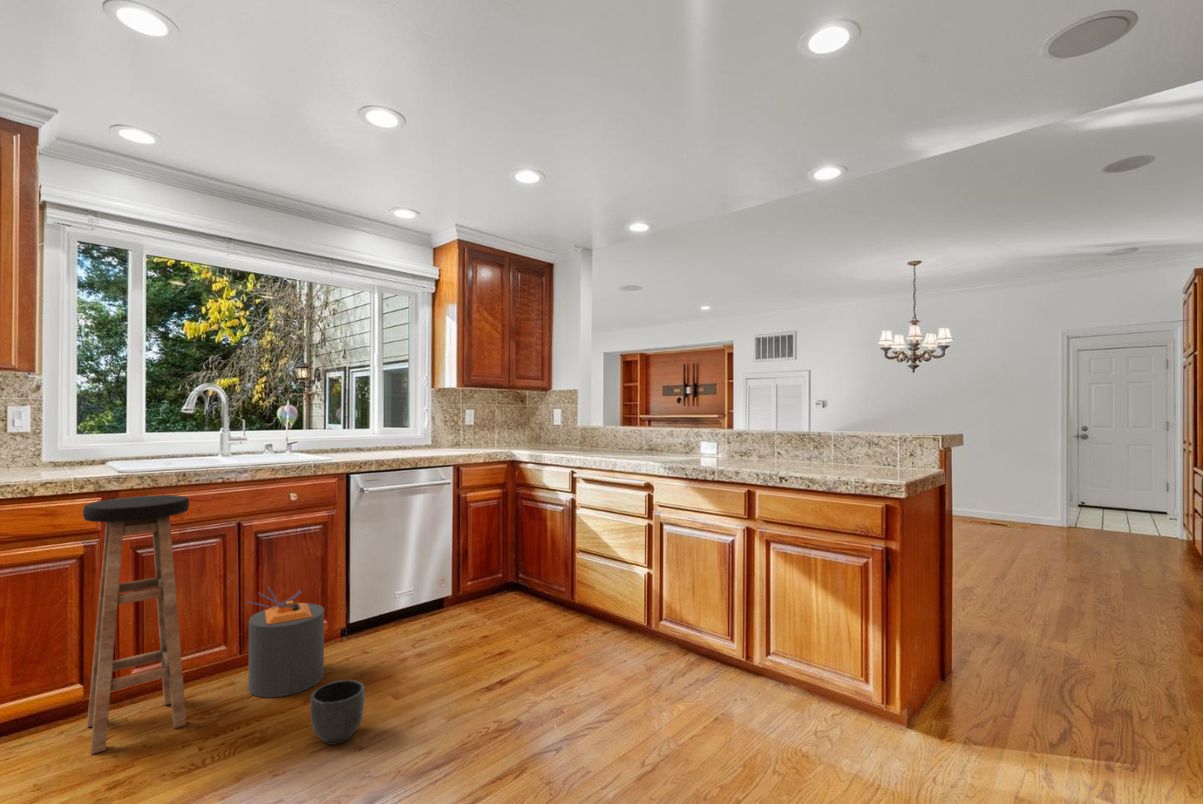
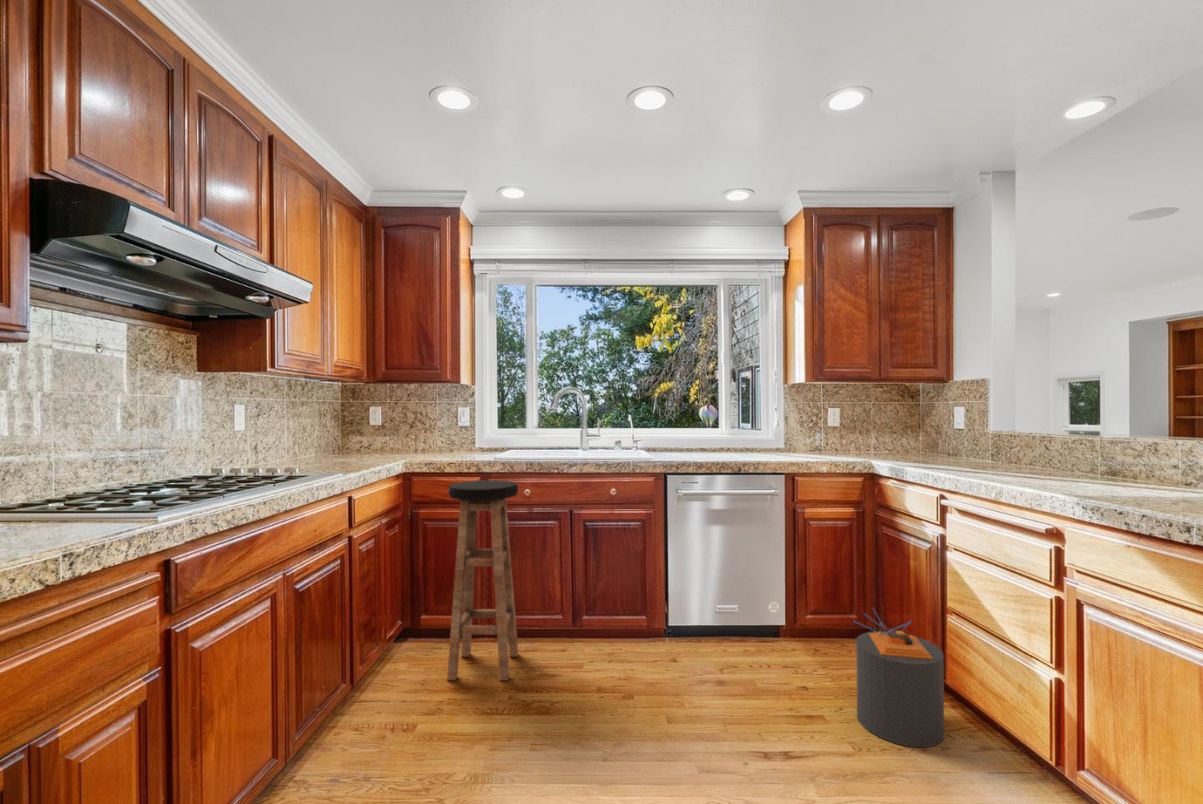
trash can: present [248,587,324,698] -> present [854,611,944,747]
planter: present [310,680,365,745] -> none [565,687,616,755]

